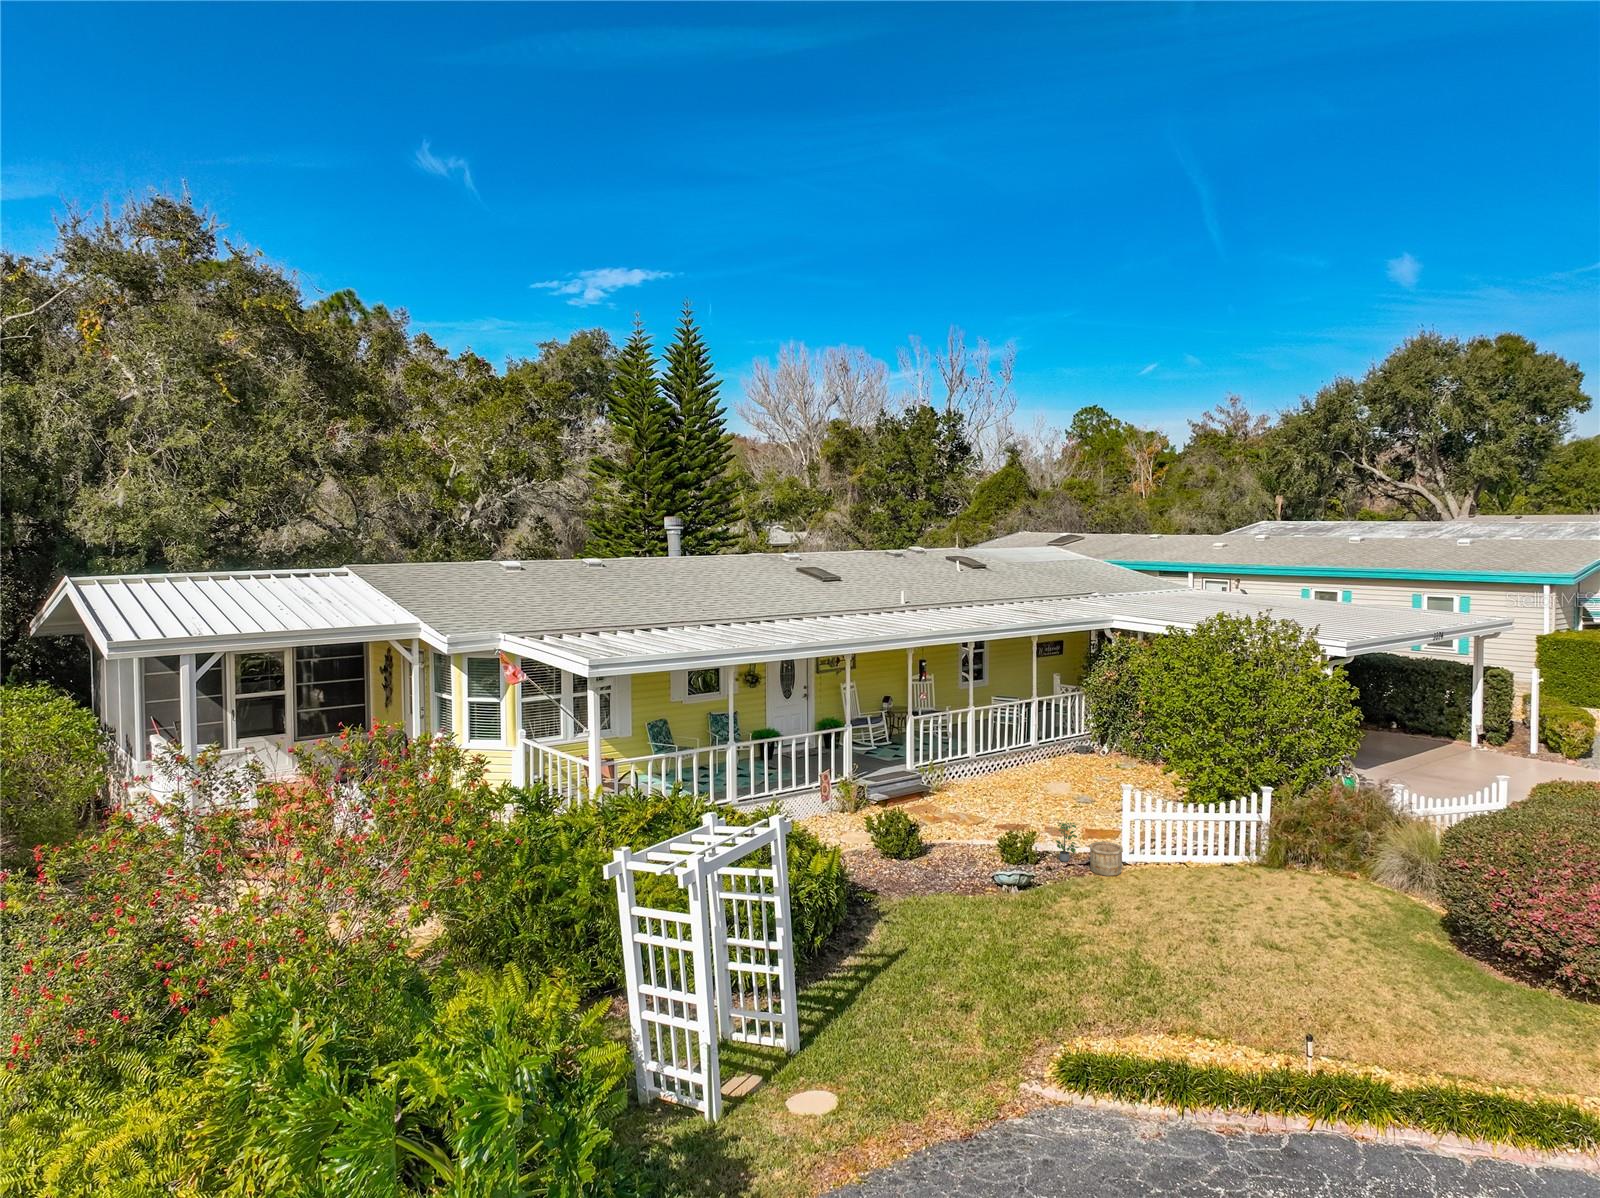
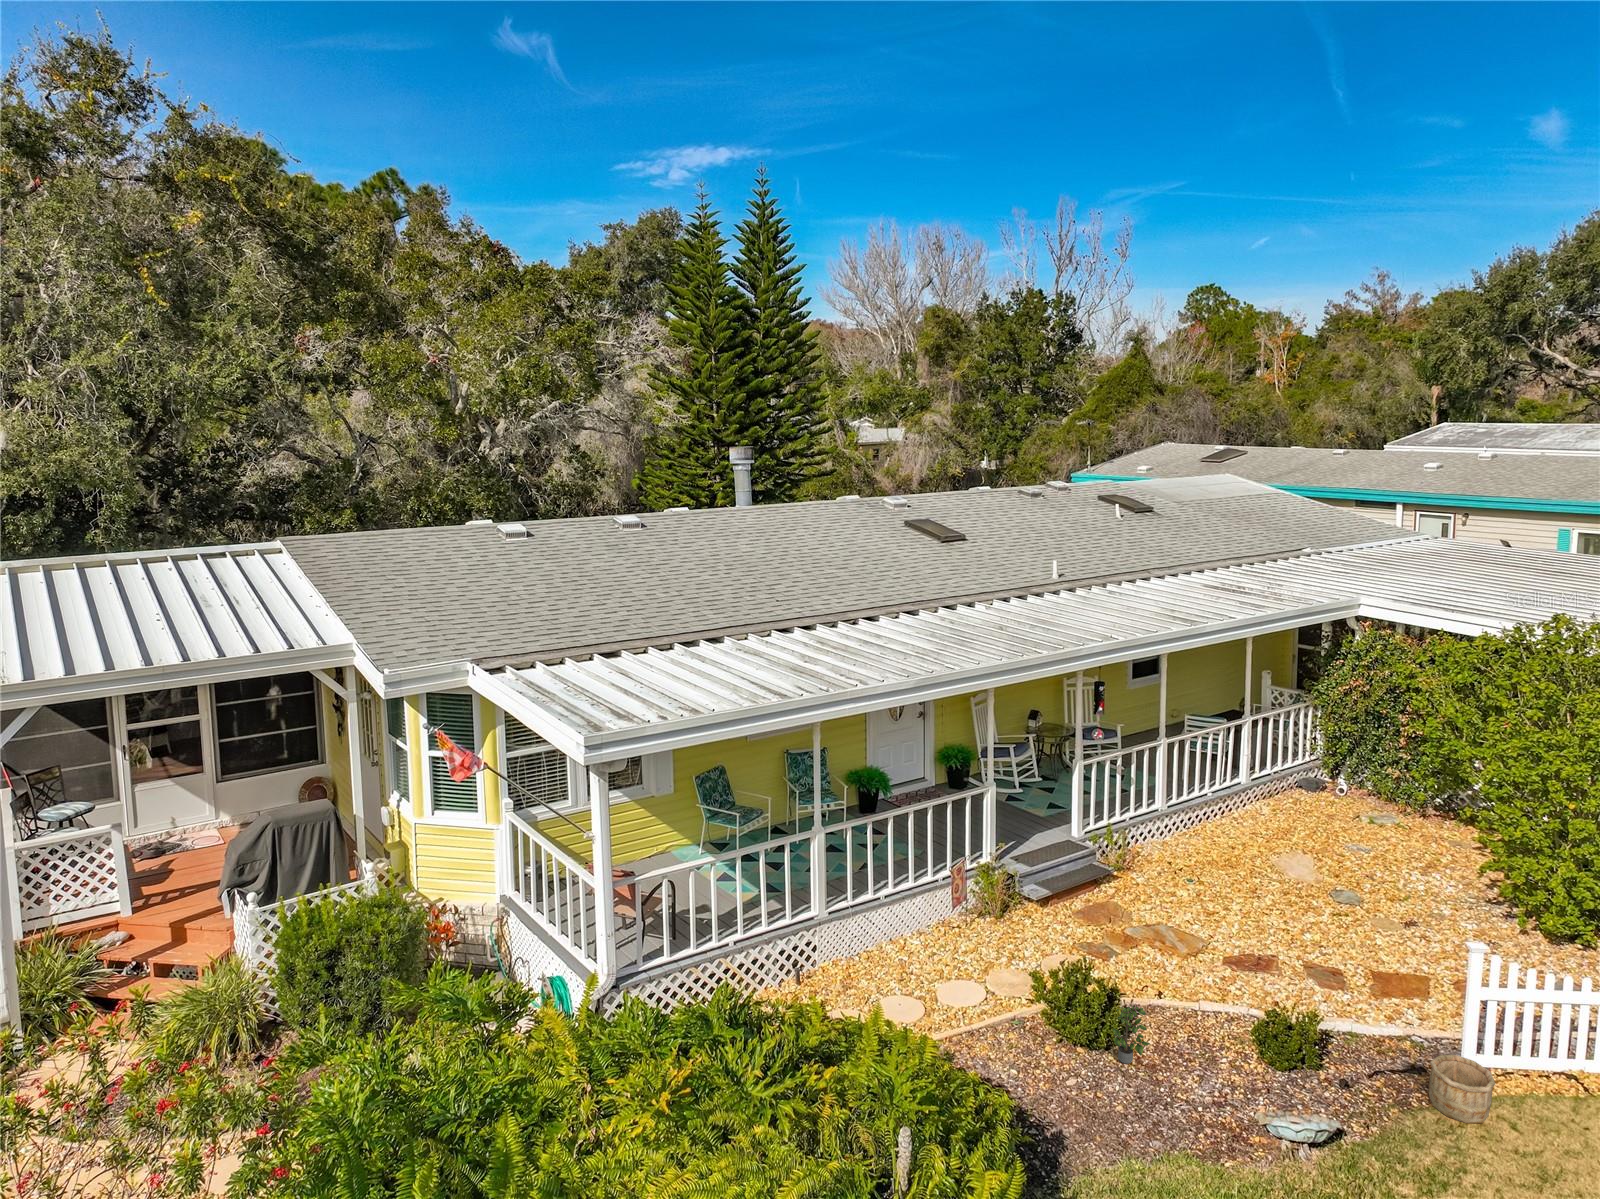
potted plant: present [1056,822,1079,862] -> present [1113,1005,1150,1064]

